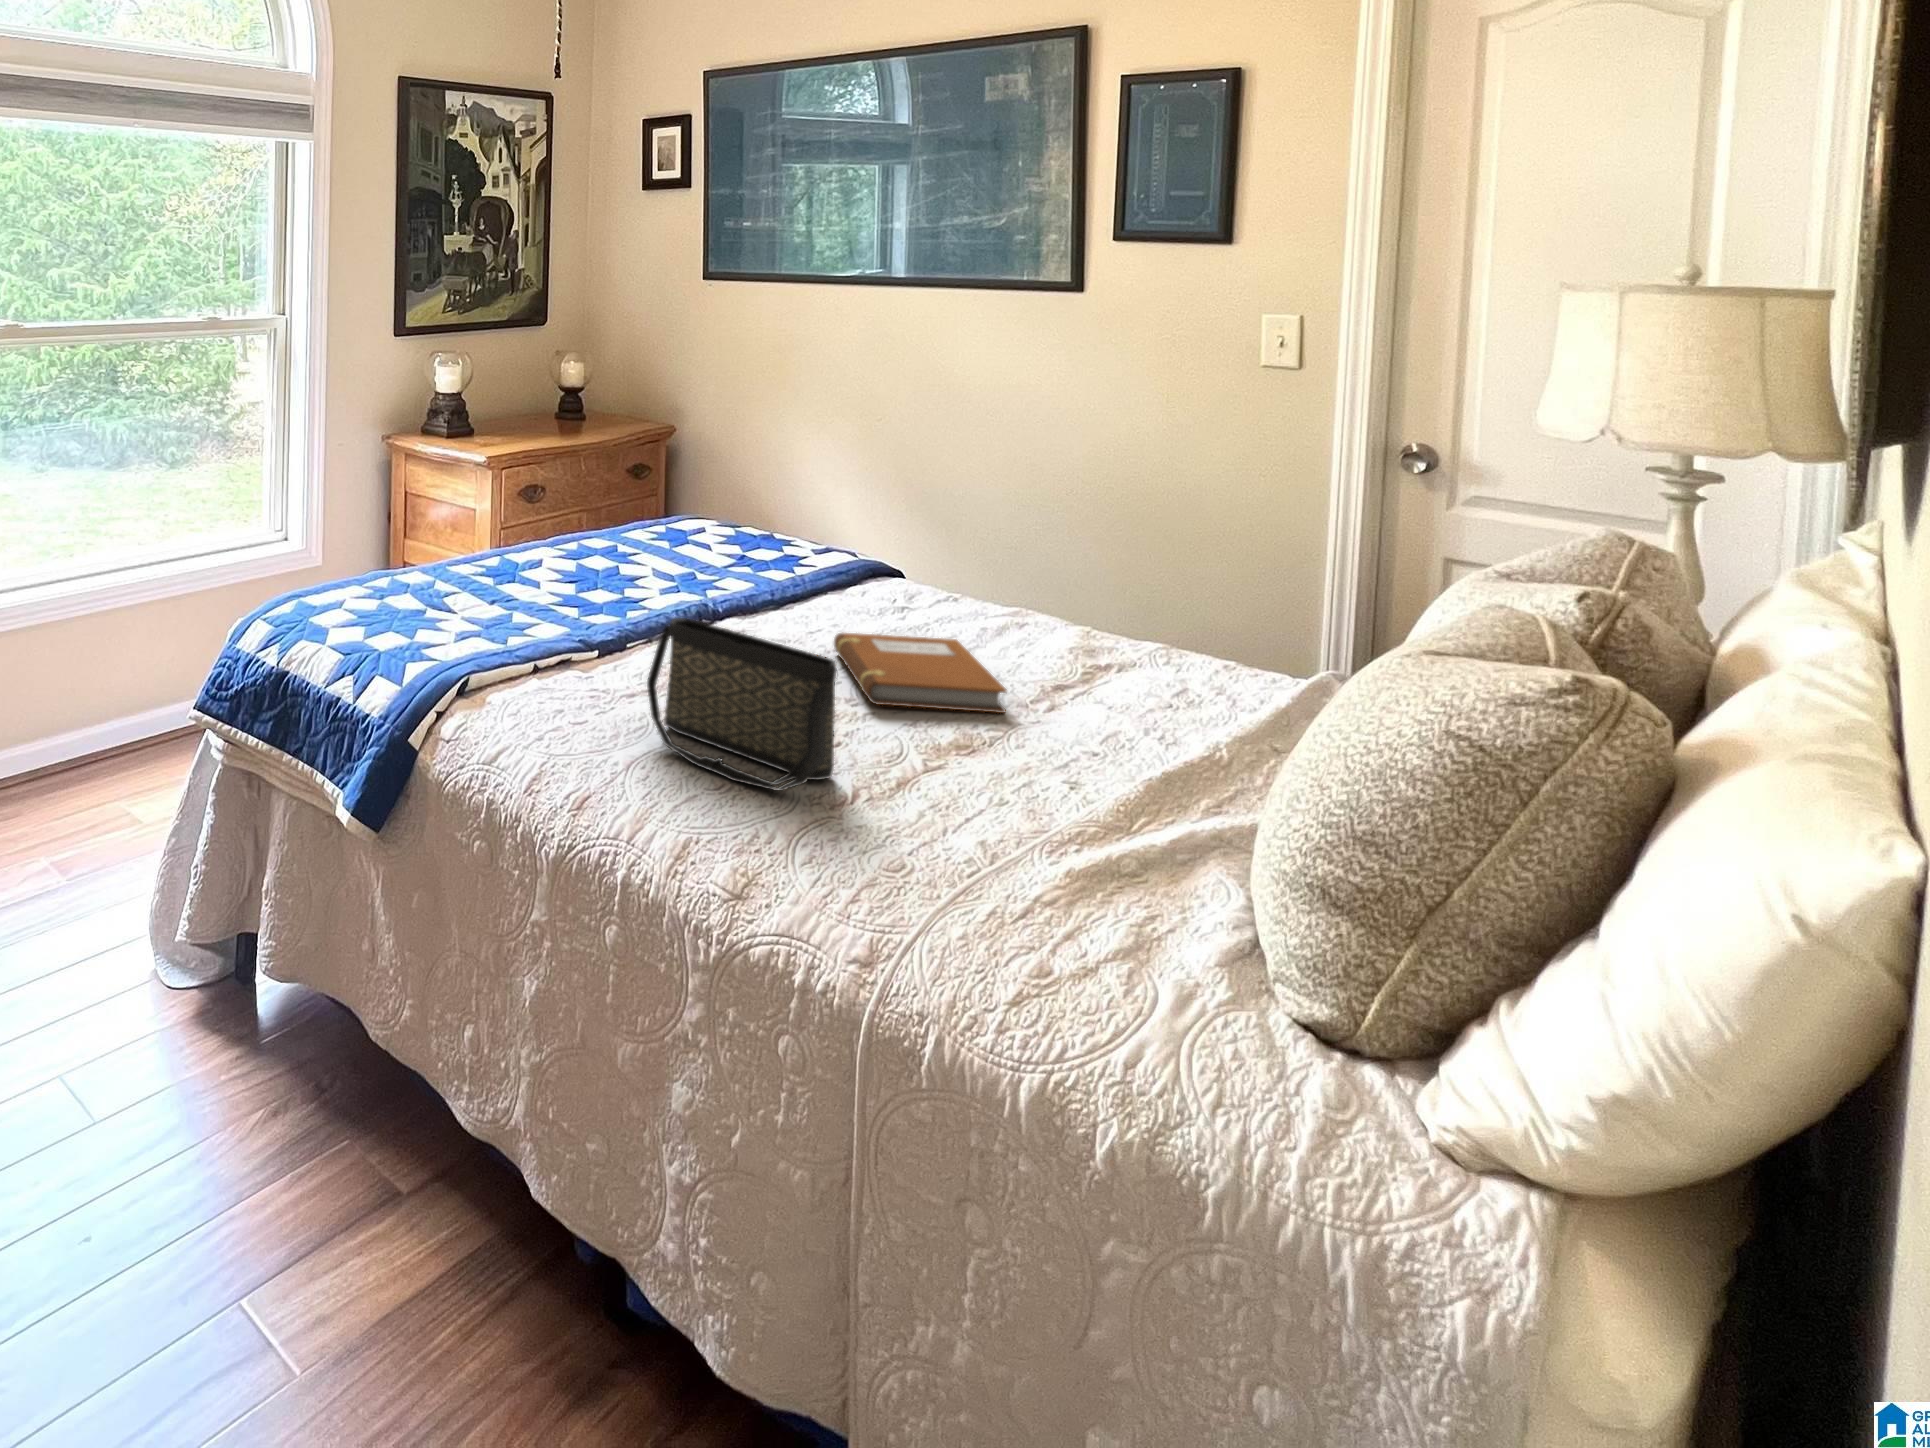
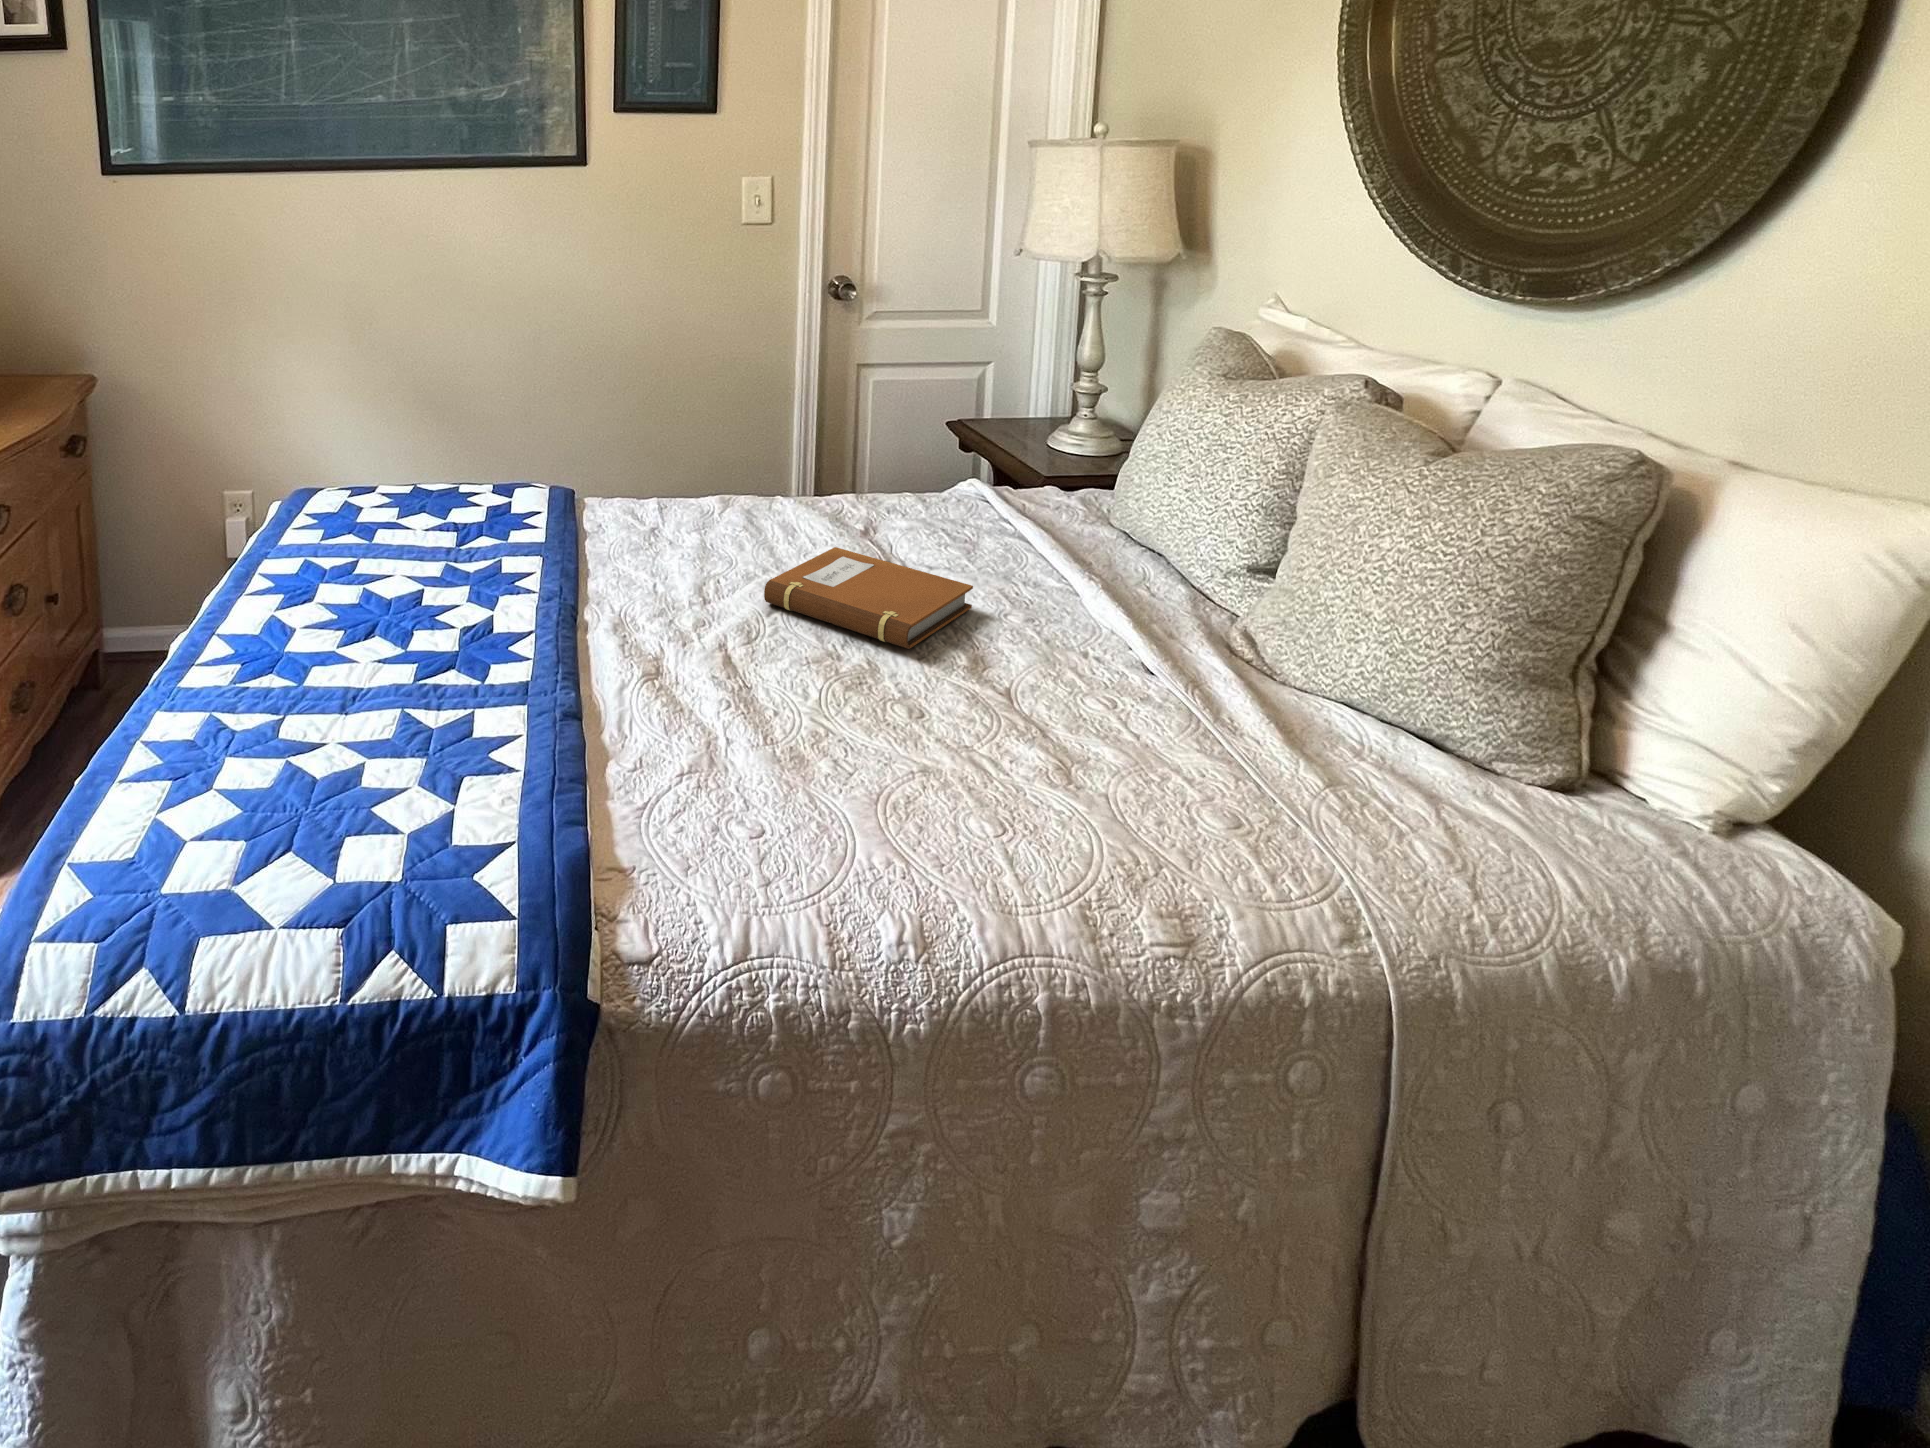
handbag: present [647,618,837,791] -> none [842,628,1104,814]

